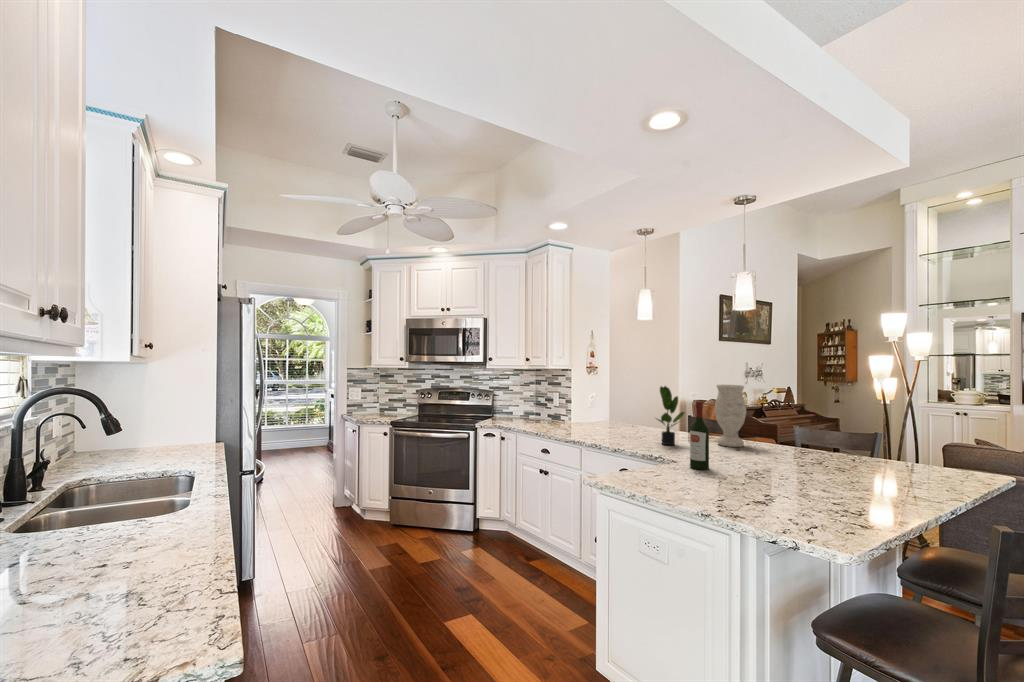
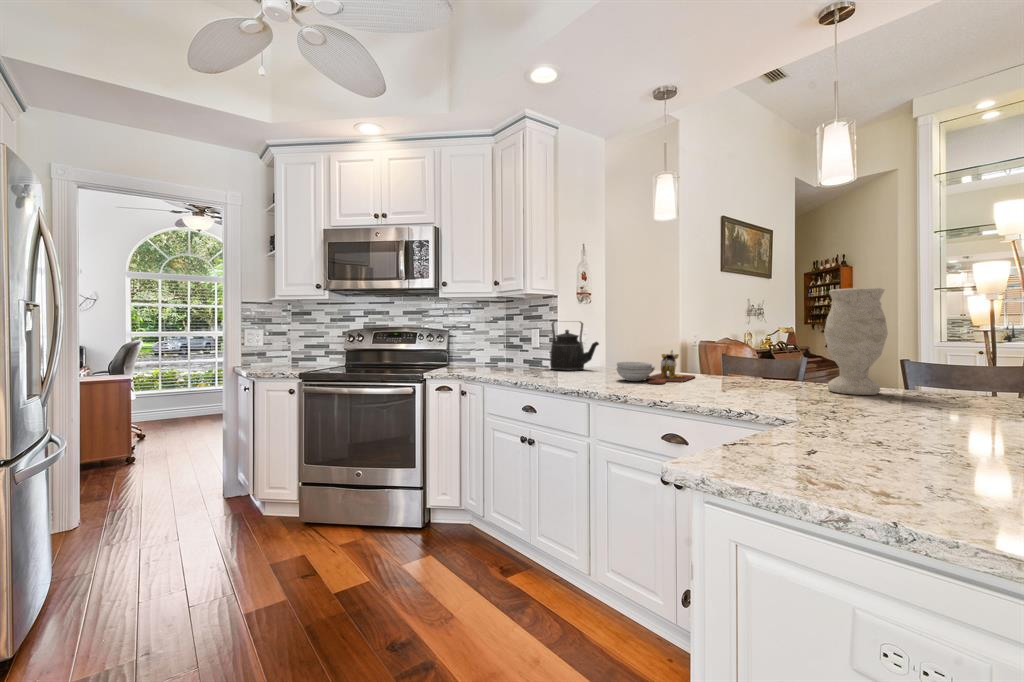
potted plant: present [657,386,684,445] -> none [722,289,787,395]
kettle: none [564,390,597,425] -> present [550,321,599,371]
wine bottle: present [690,402,709,470] -> none [894,289,953,450]
cutting board: none [601,414,654,437] -> present [617,350,695,384]

